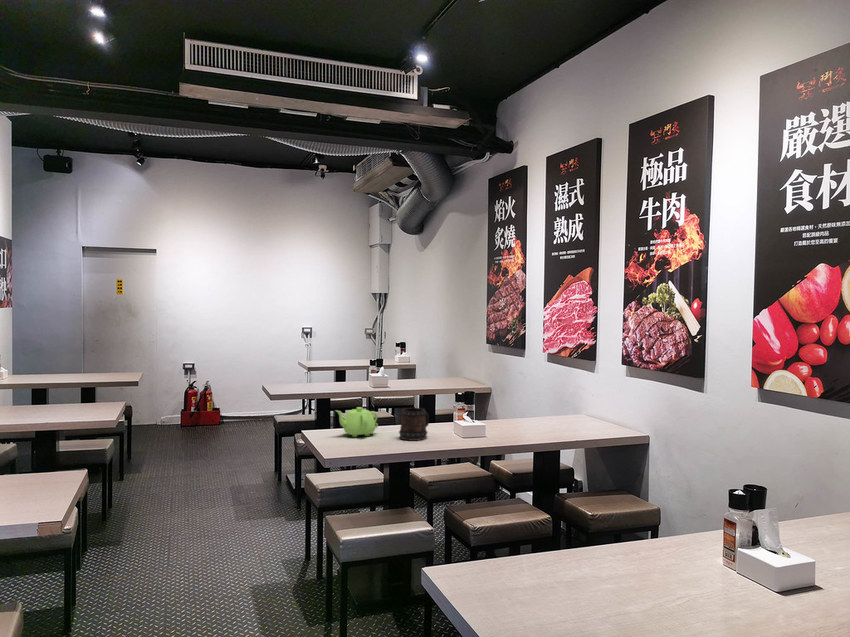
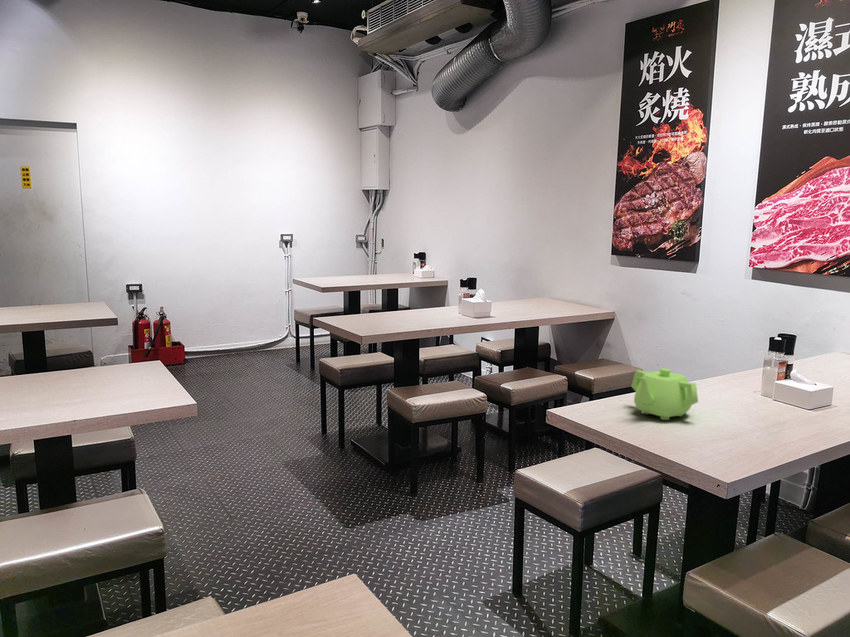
beer mug: present [399,408,429,441] -> none [737,367,792,424]

